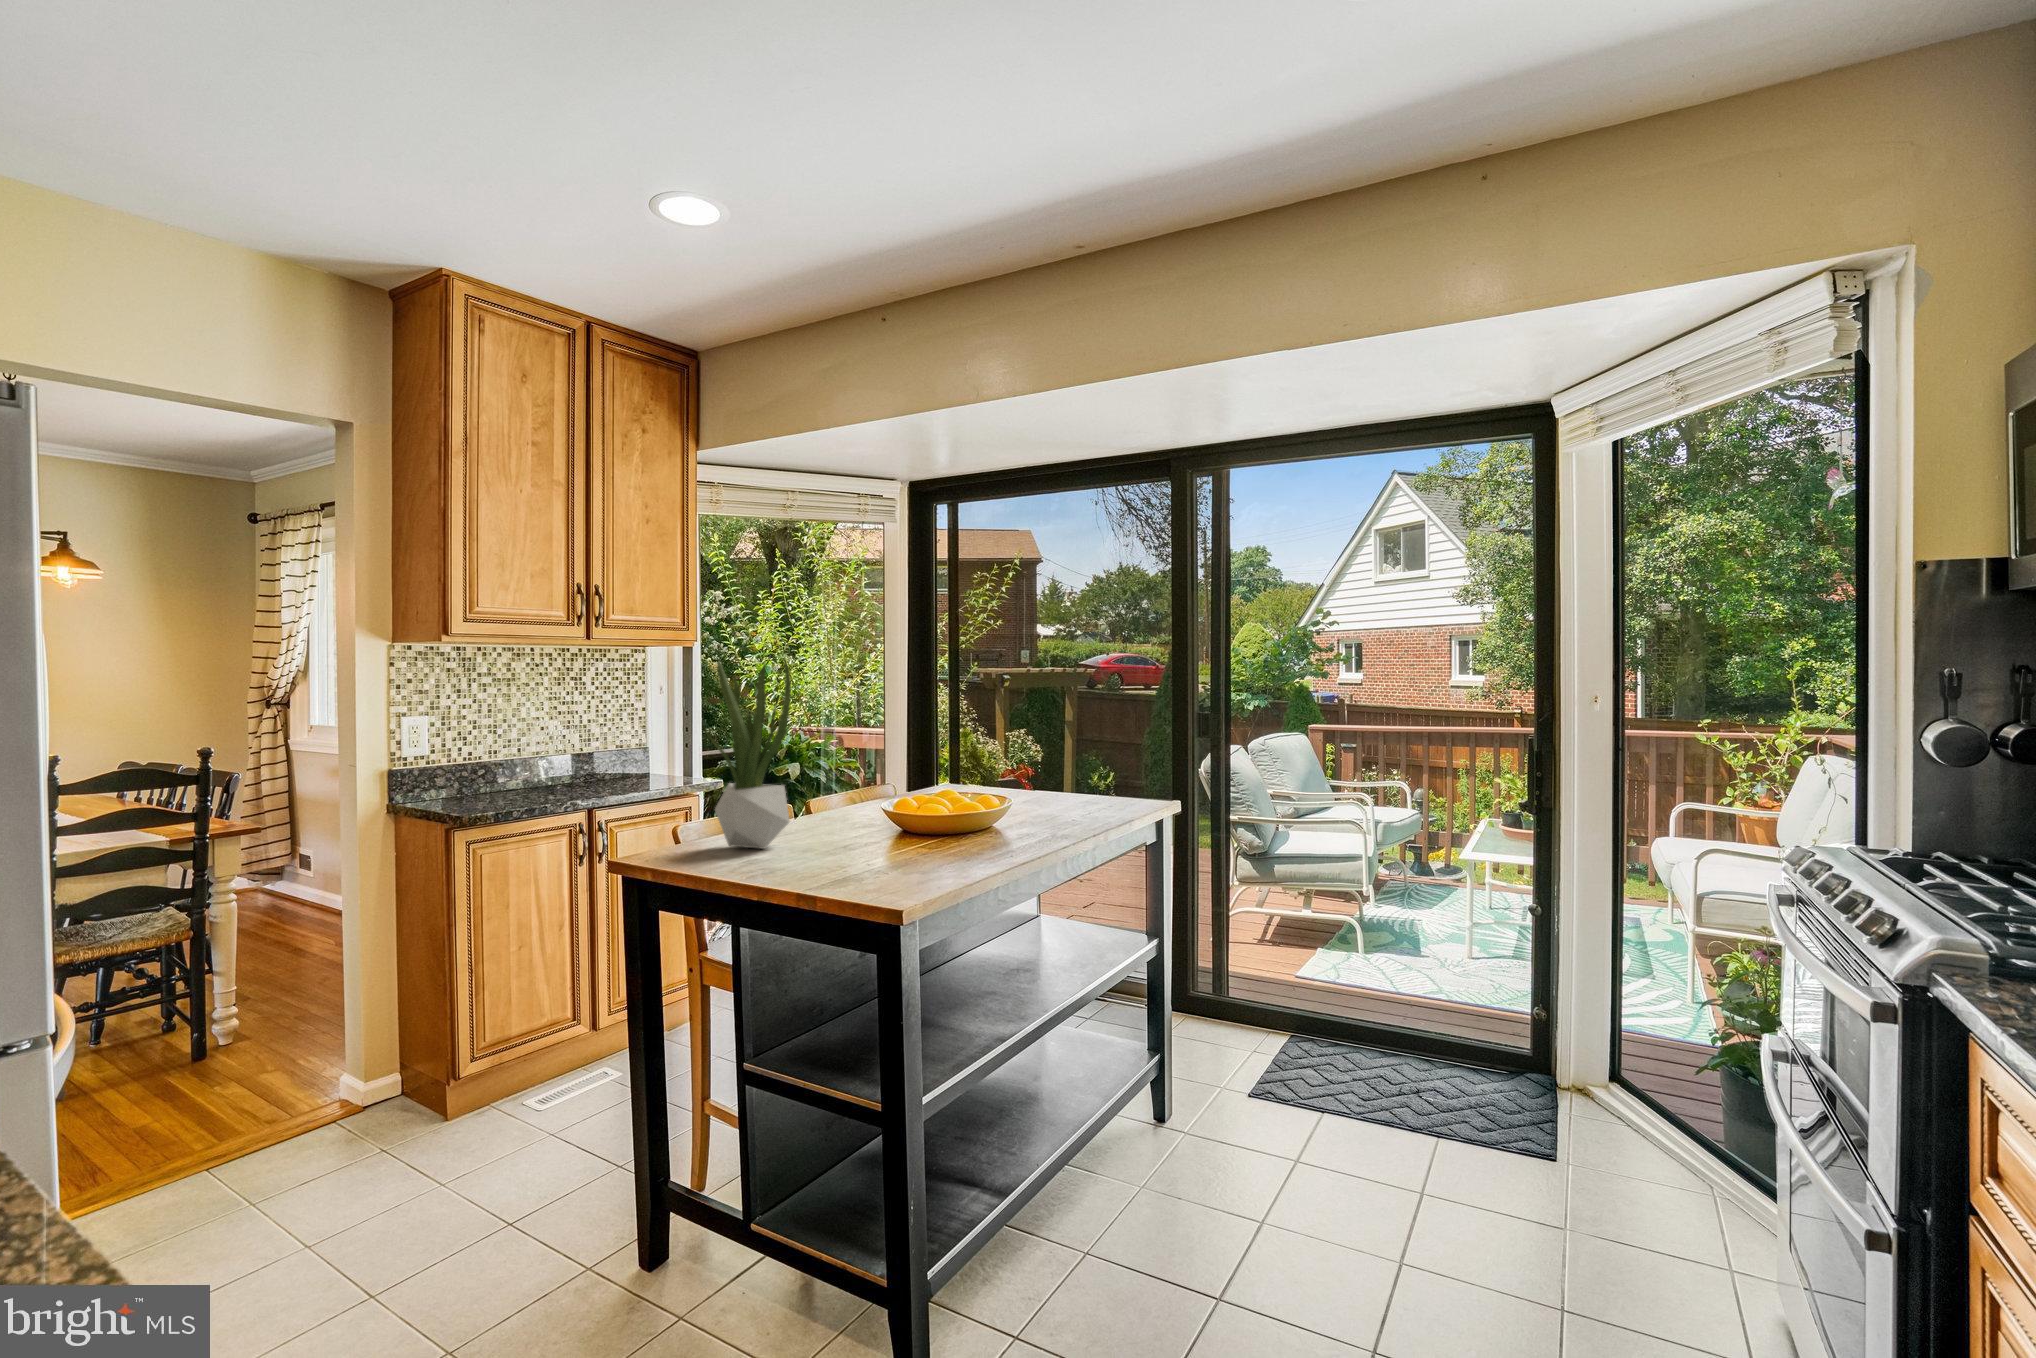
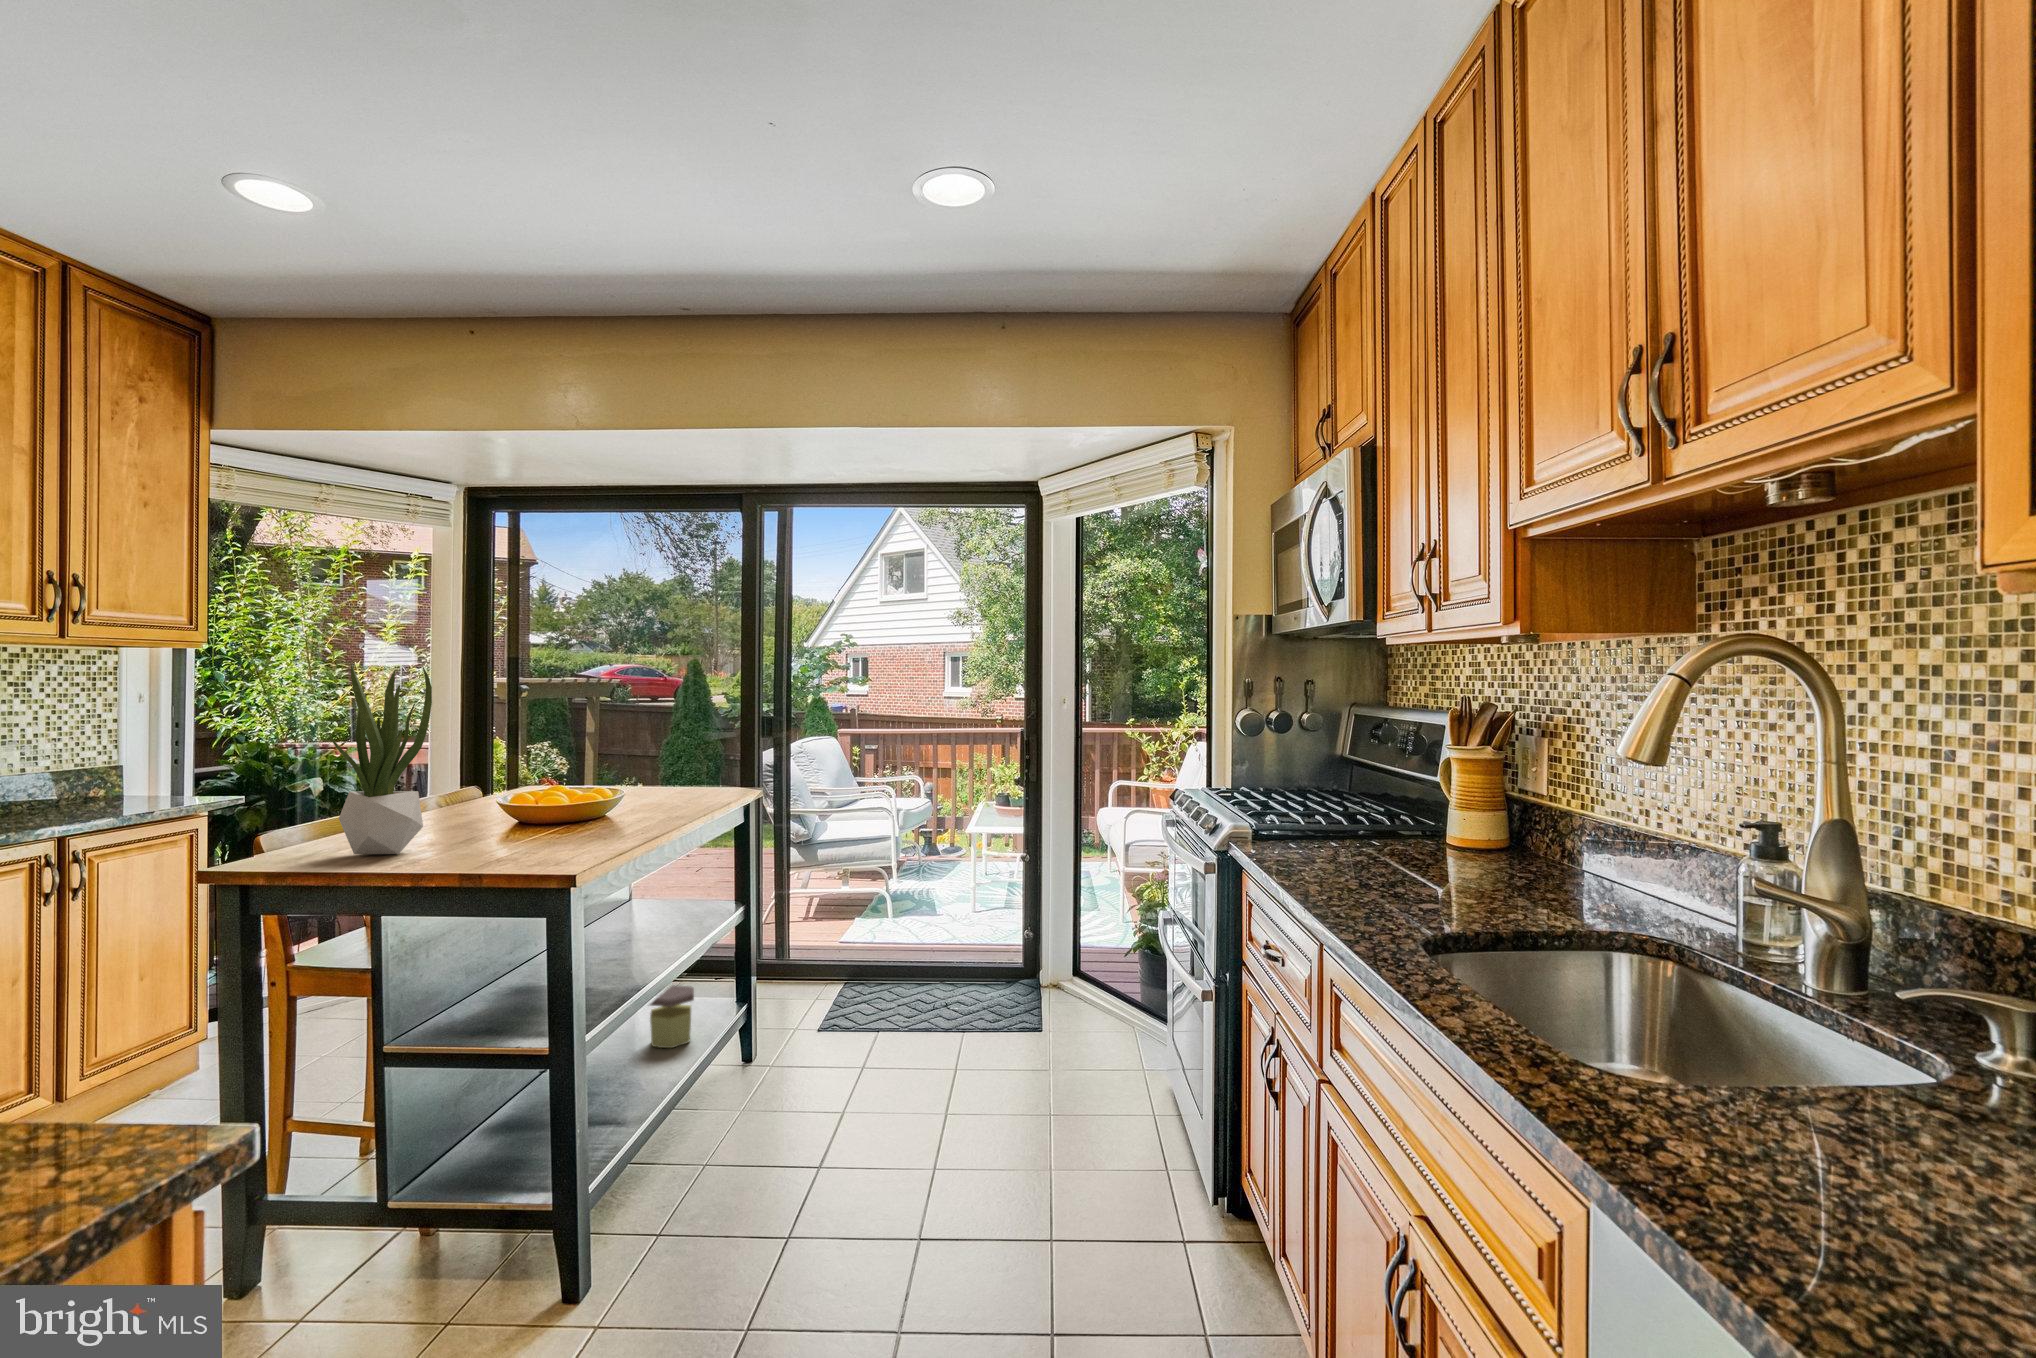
jar: none [1041,1014,1093,1086] -> present [650,985,694,1048]

